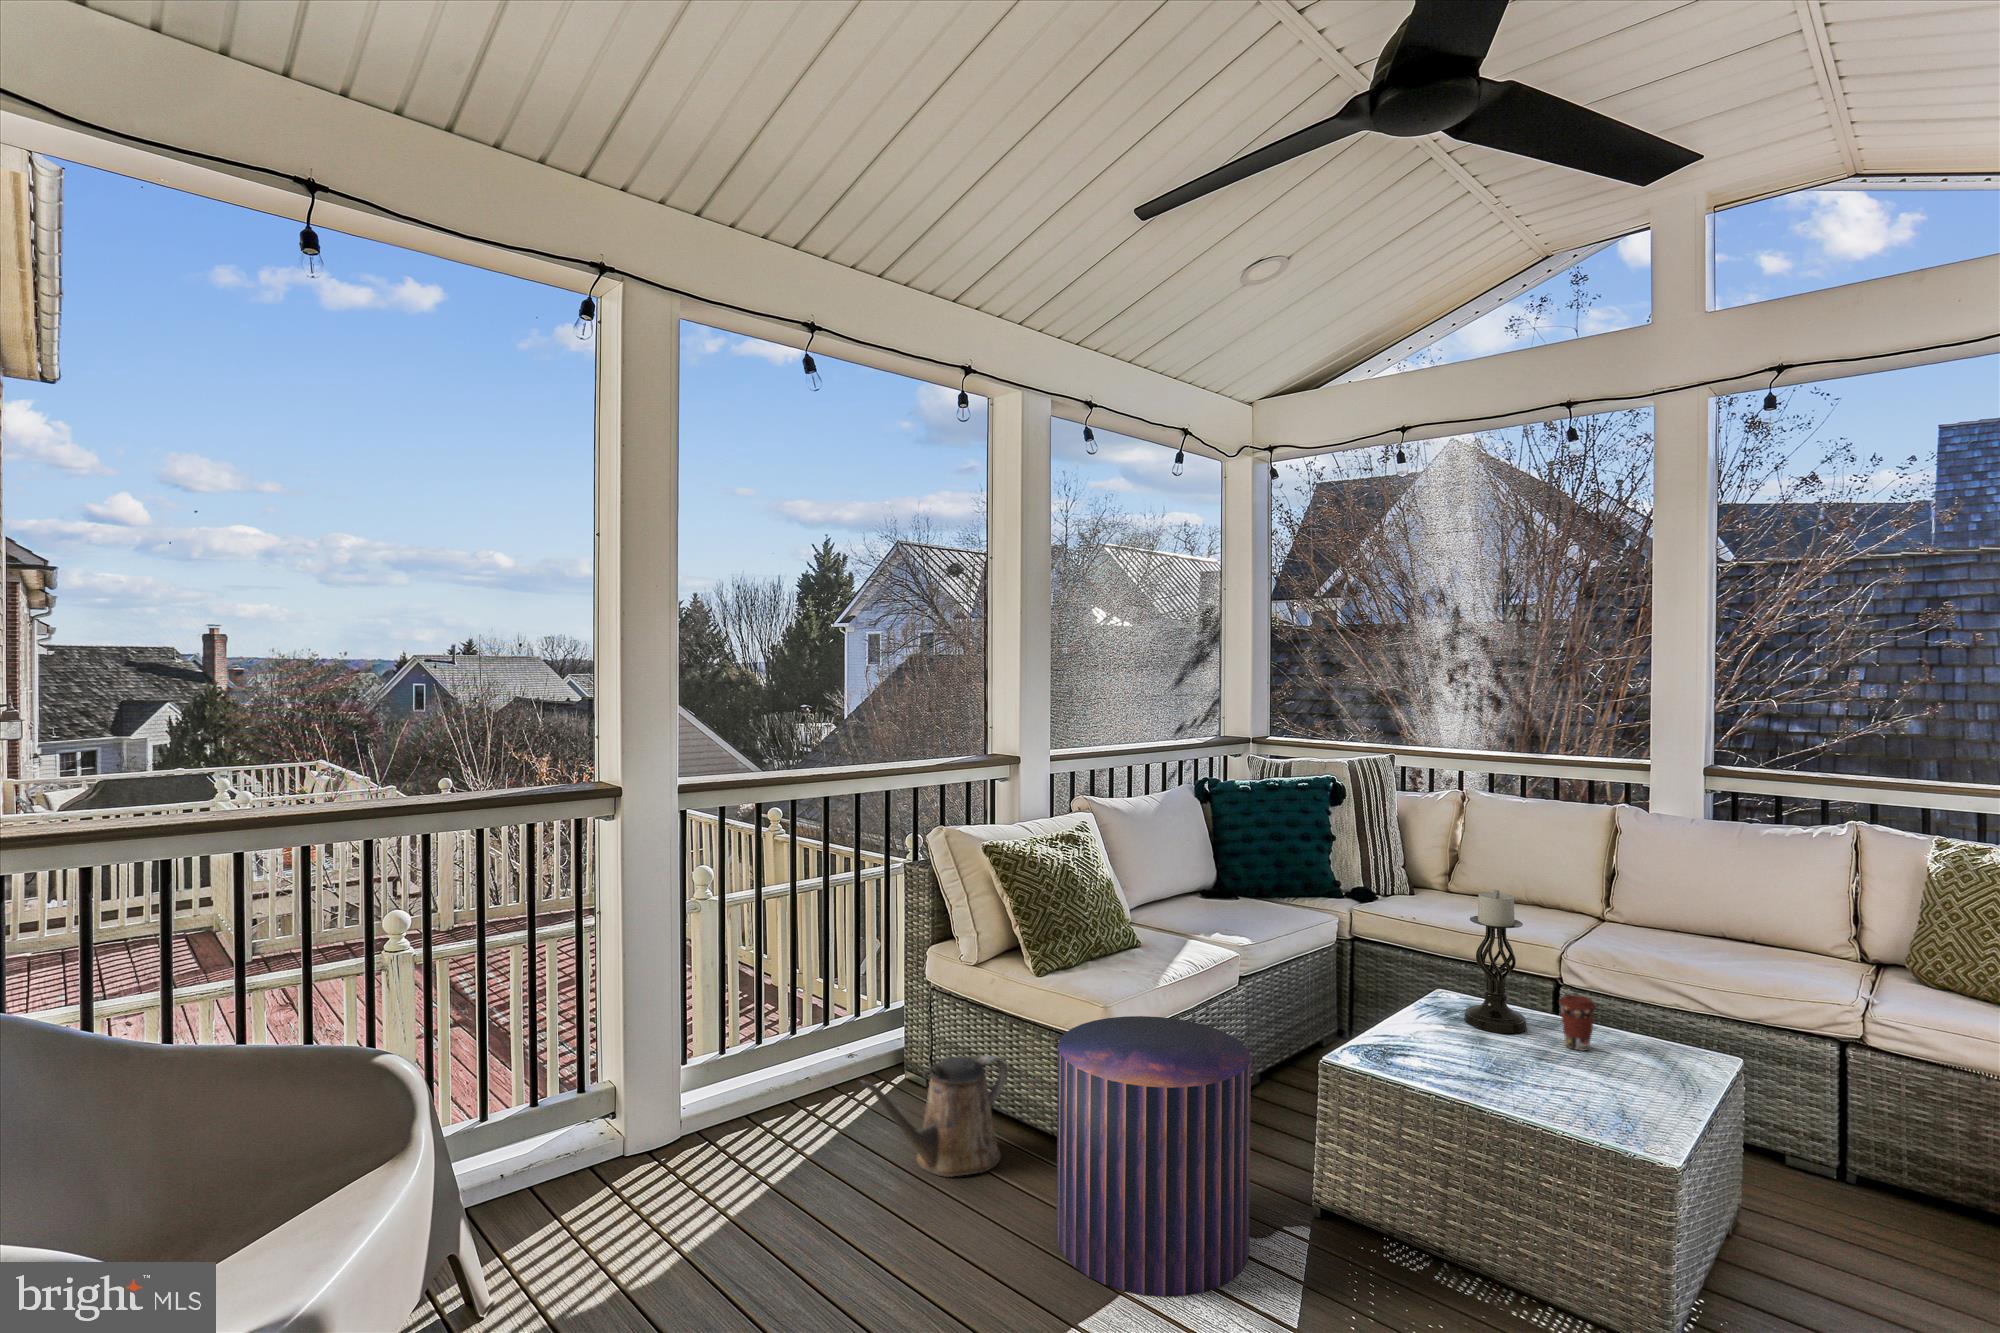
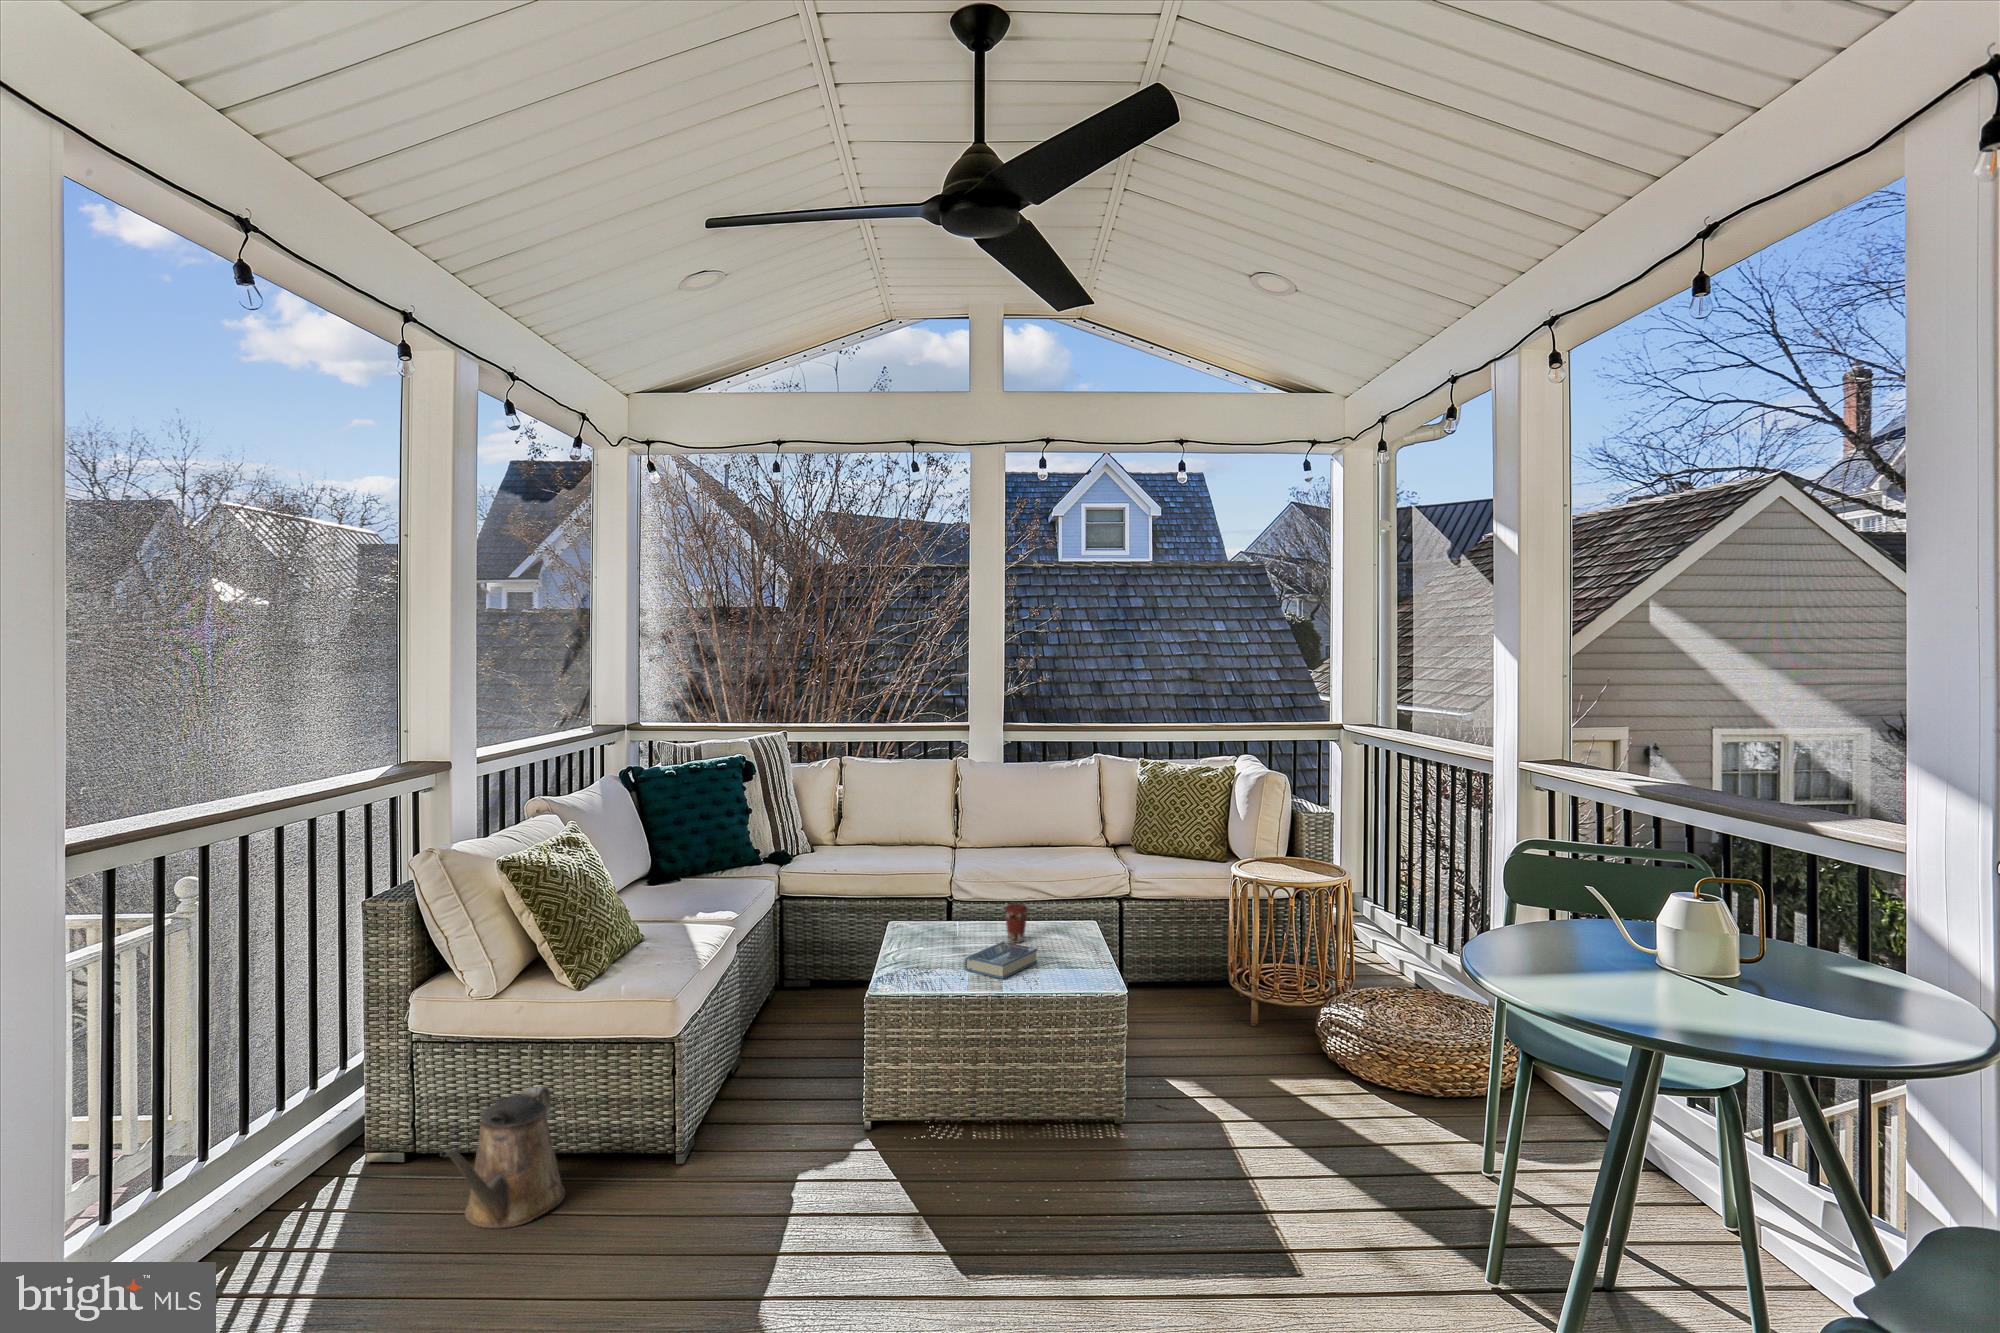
candle holder: present [1464,890,1527,1033] -> none [935,835,979,944]
pouf: present [1056,1016,1251,1297] -> none [674,992,853,1242]
hardback book: none [1462,1041,1578,1087] -> present [965,942,1037,979]

